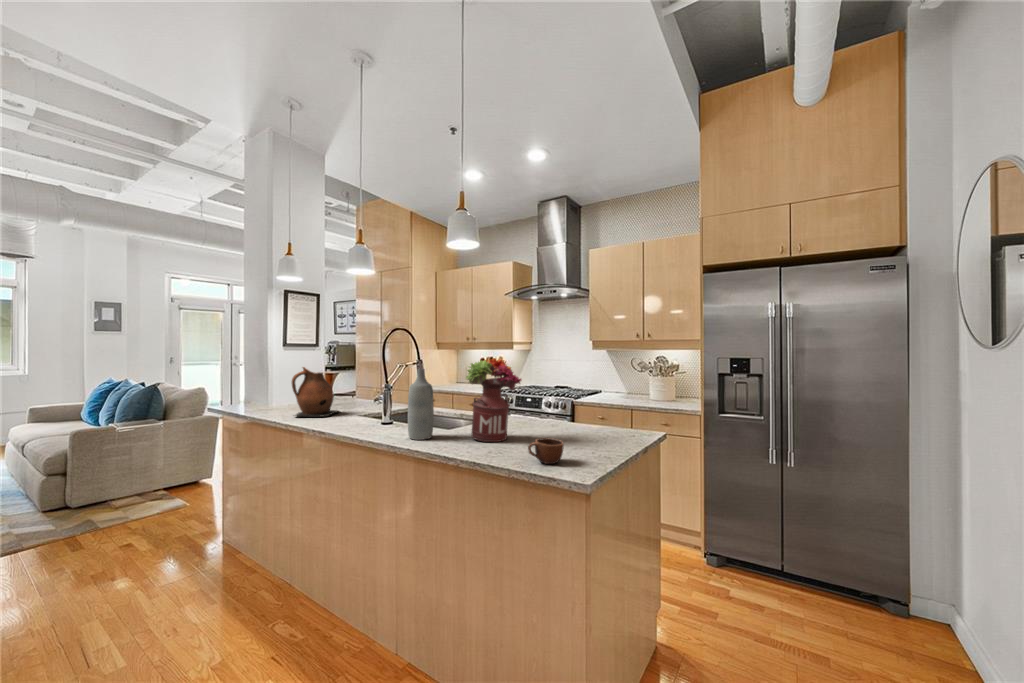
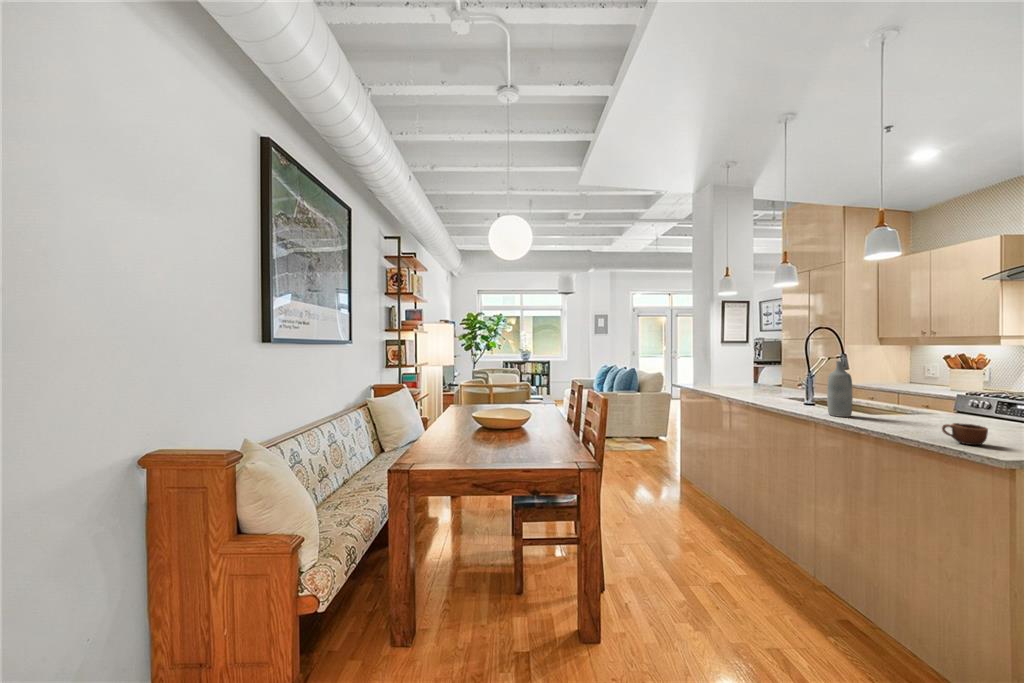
flower arrangement: present [466,358,522,442] -> none [884,353,953,427]
ceramic pitcher: present [292,367,339,417] -> none [731,359,770,396]

